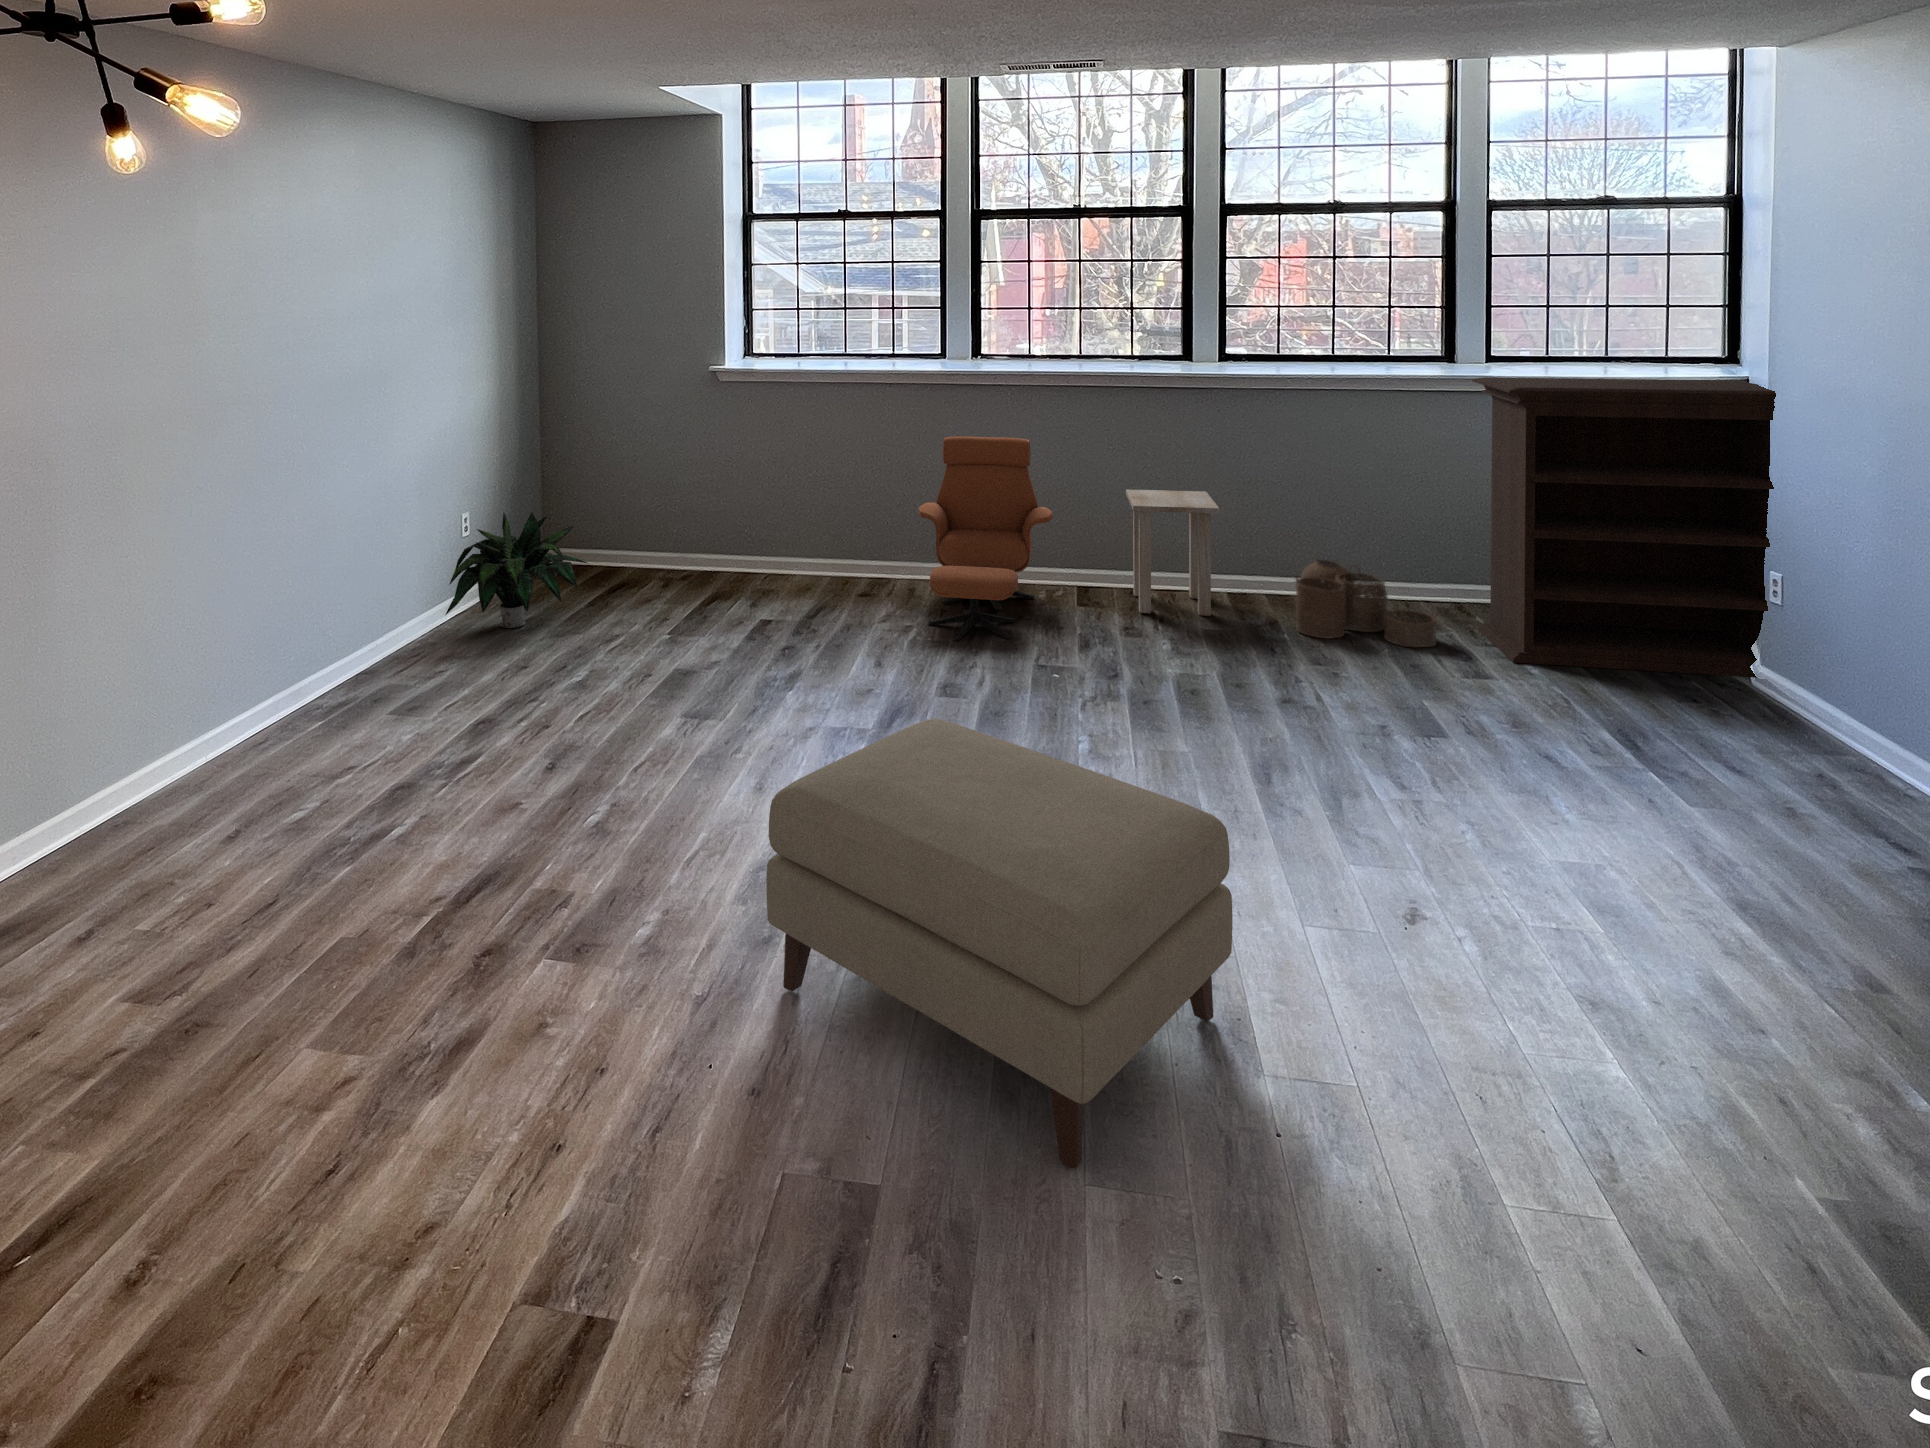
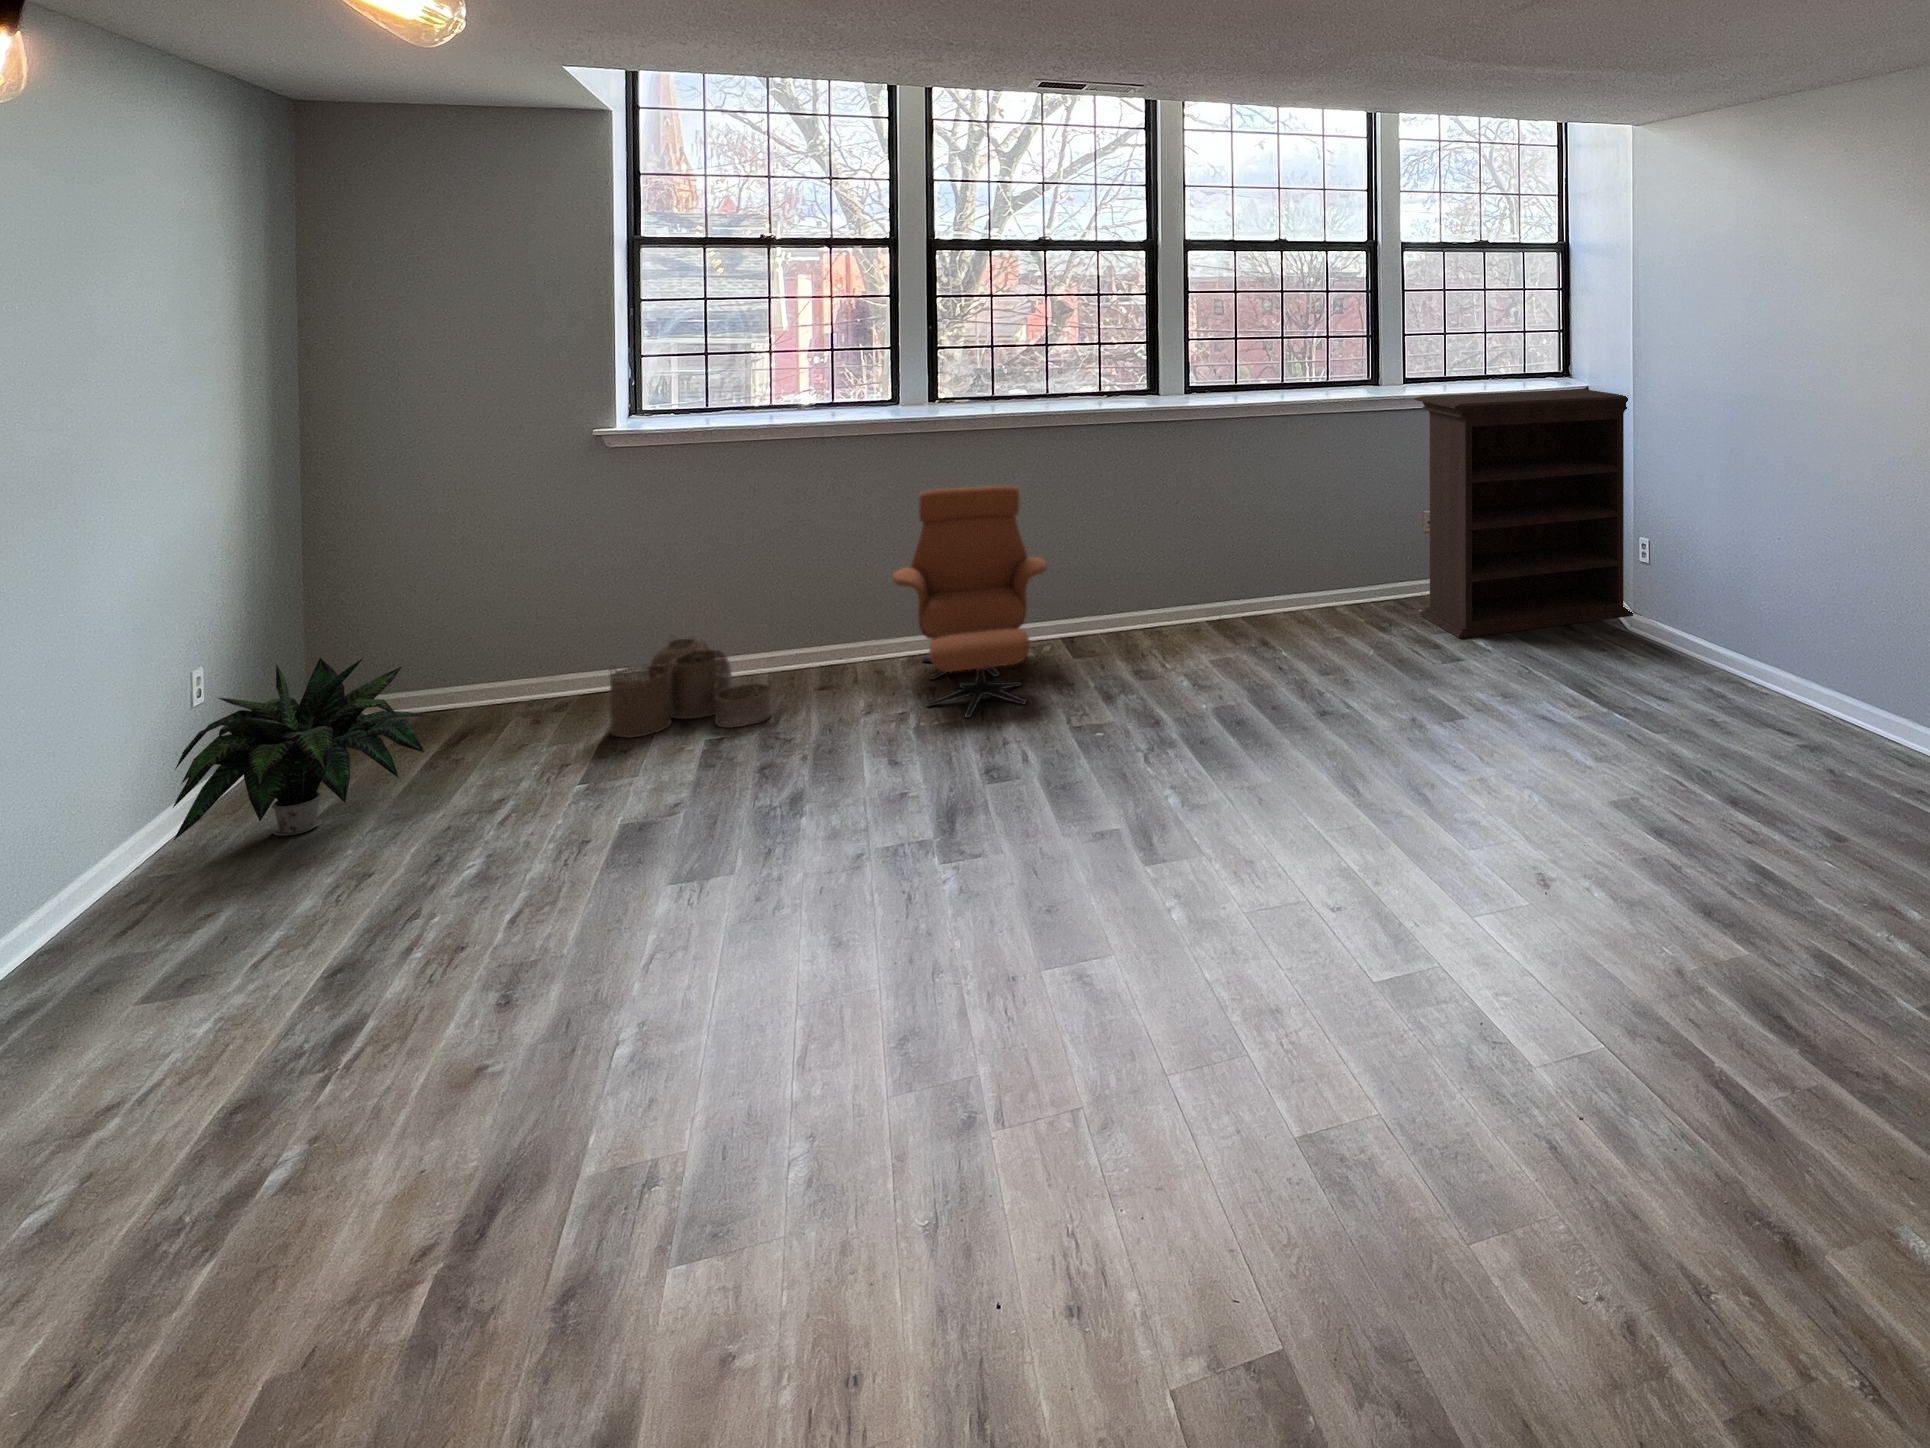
side table: present [1126,490,1219,616] -> none [1114,521,1215,652]
woven basket: present [1295,560,1436,647] -> present [610,637,772,737]
ottoman: present [766,719,1233,1169] -> none [983,797,1432,1191]

